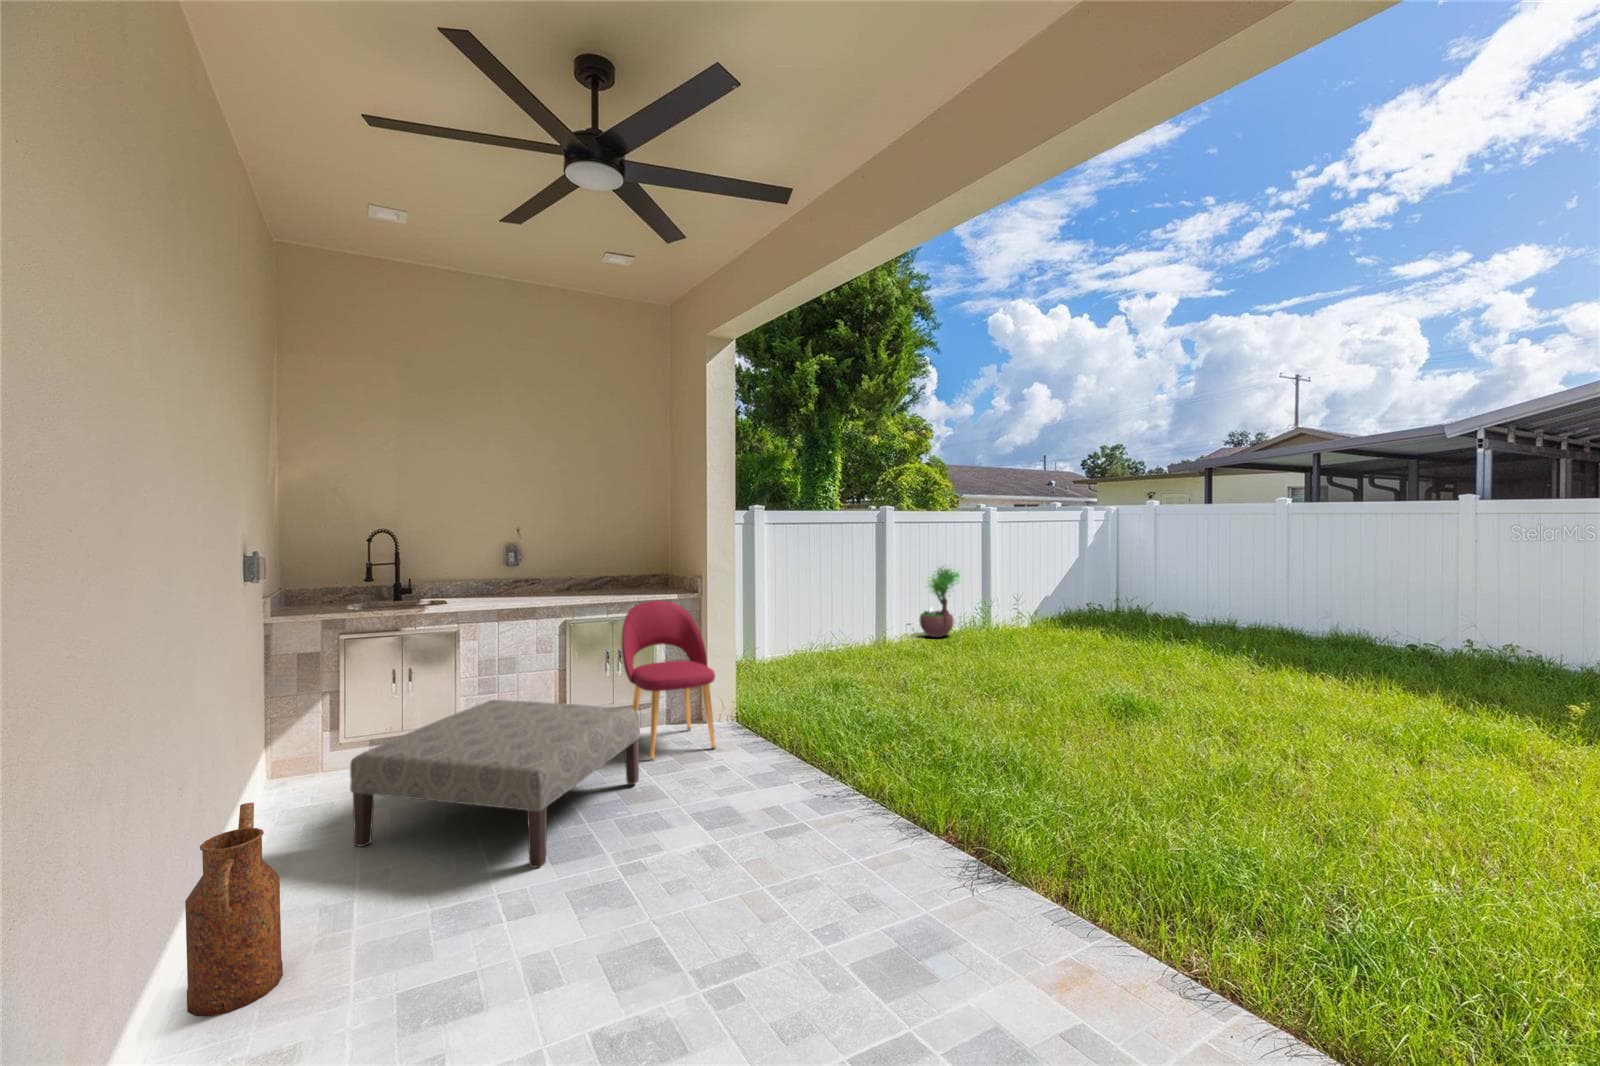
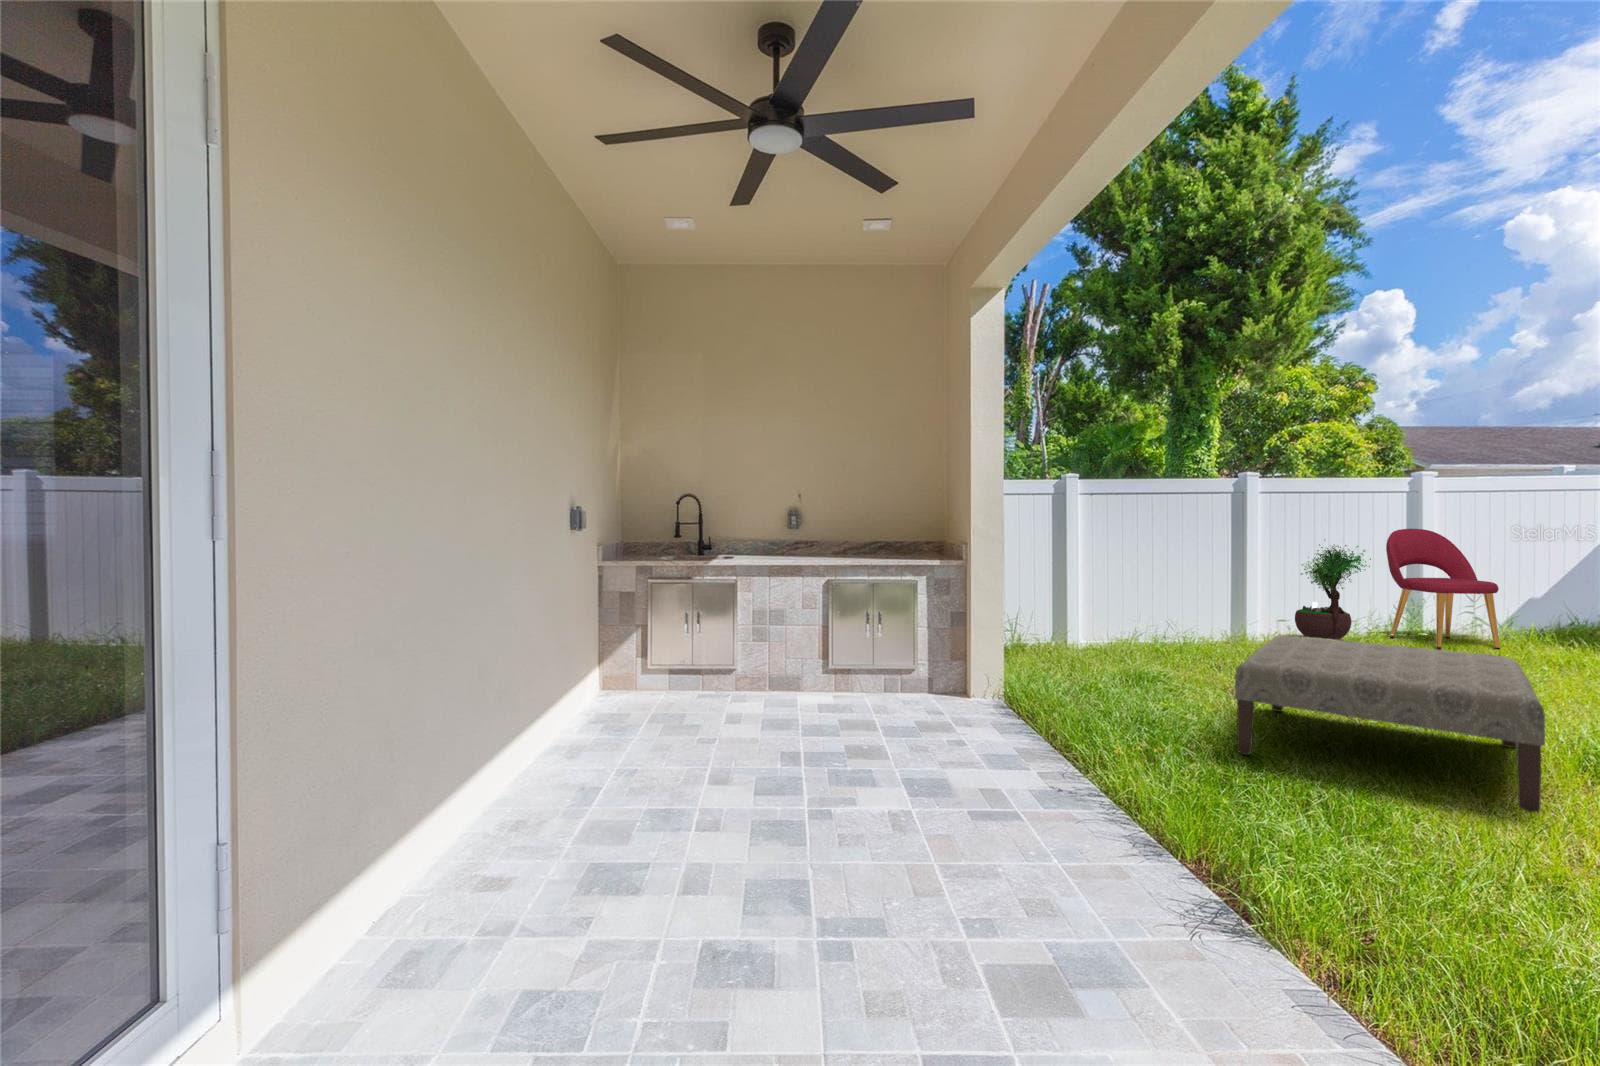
dining chair: present [622,601,716,761] -> present [1386,529,1500,649]
ottoman: present [350,700,640,868] -> present [1235,635,1545,812]
watering can: present [185,803,283,1017] -> none [475,683,536,829]

